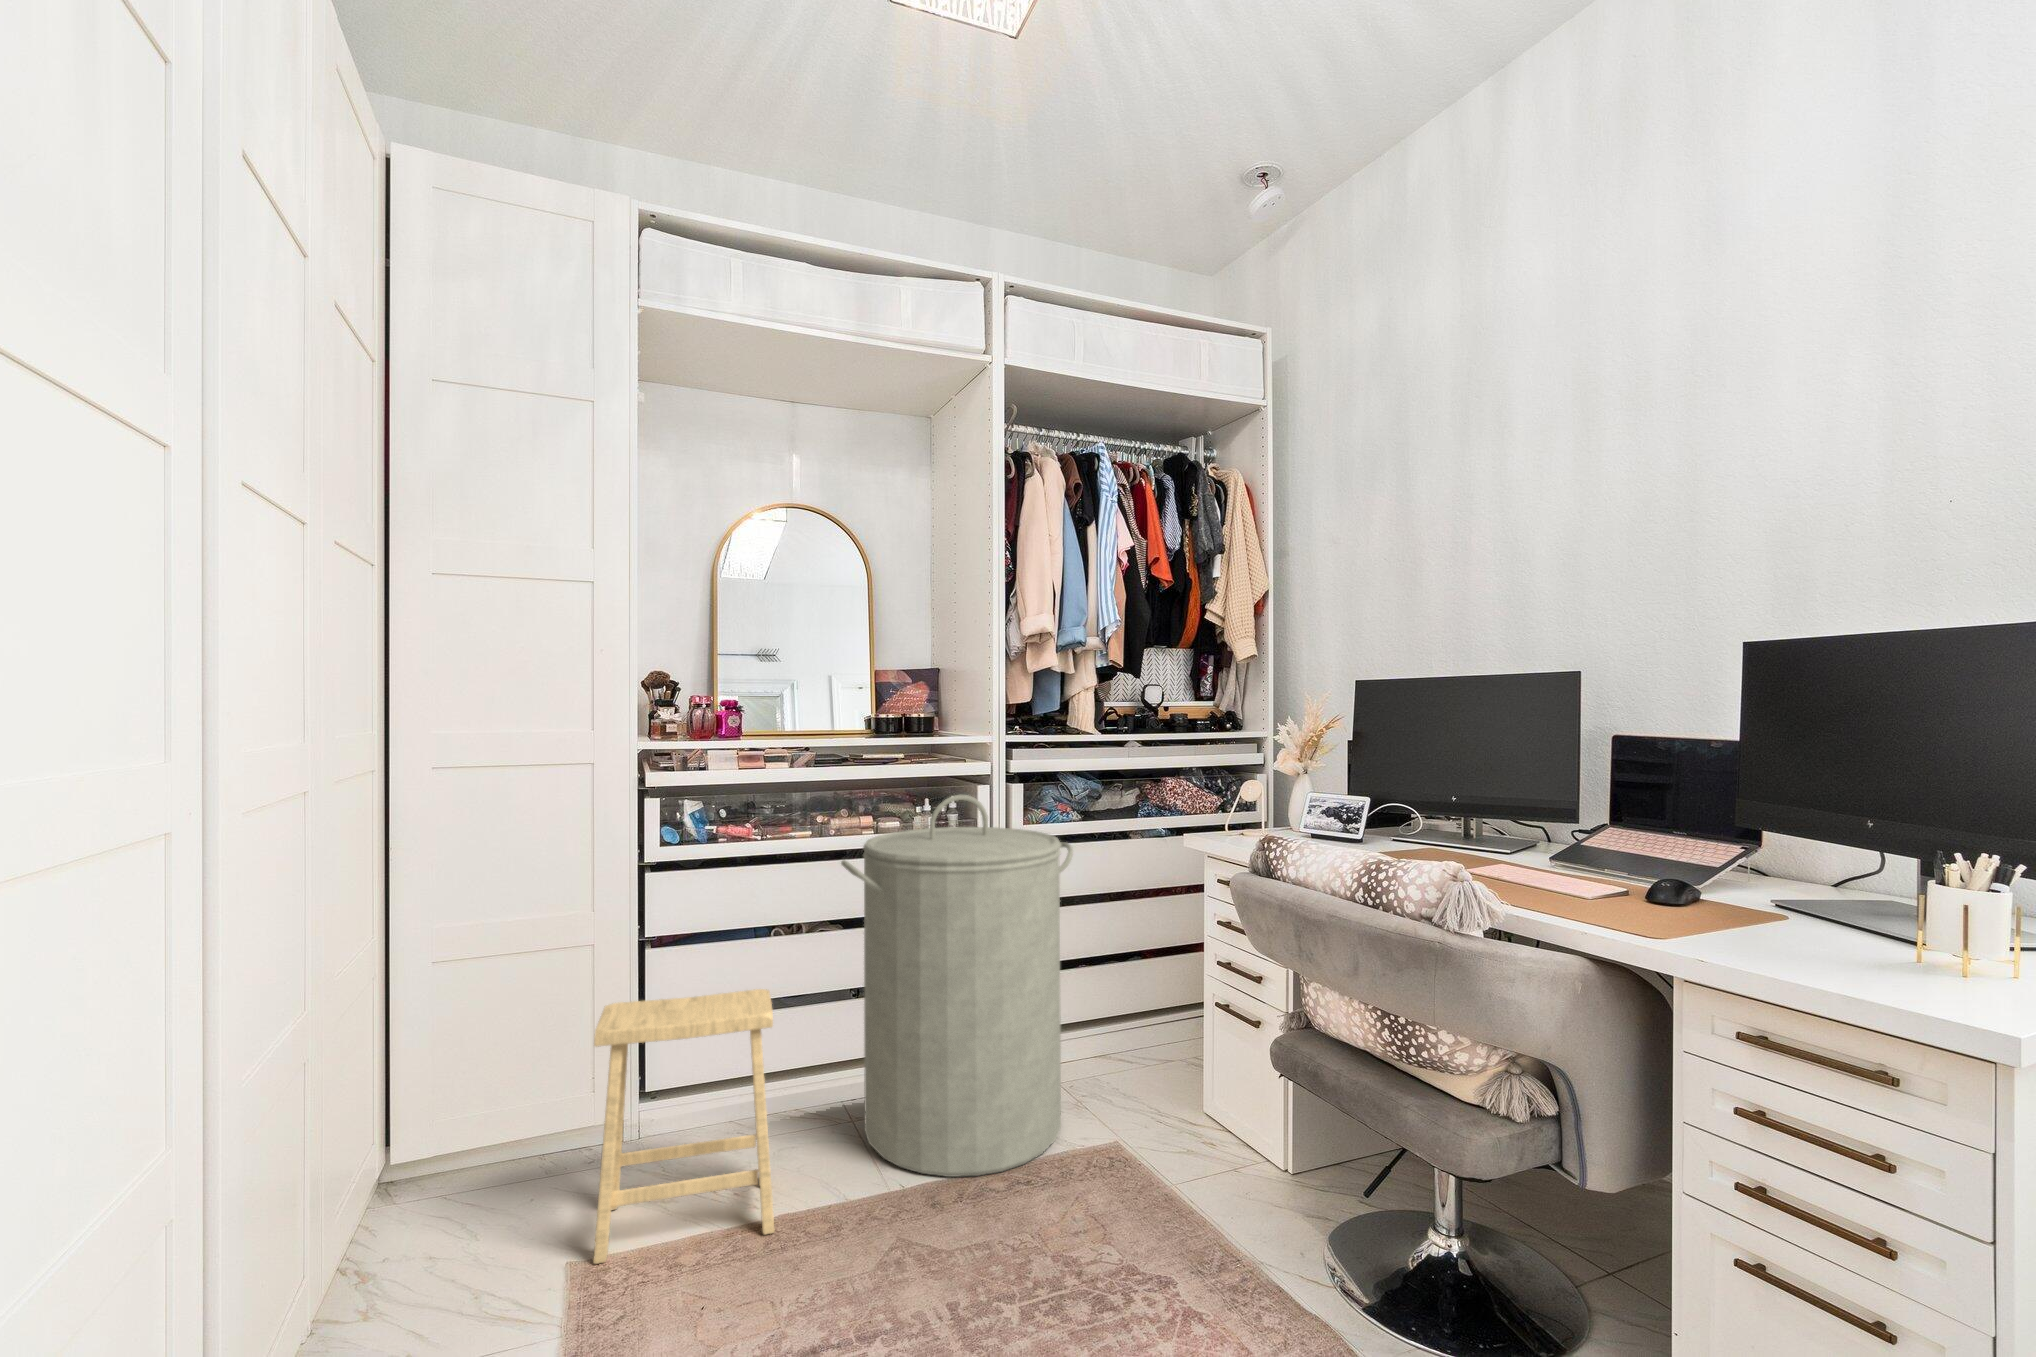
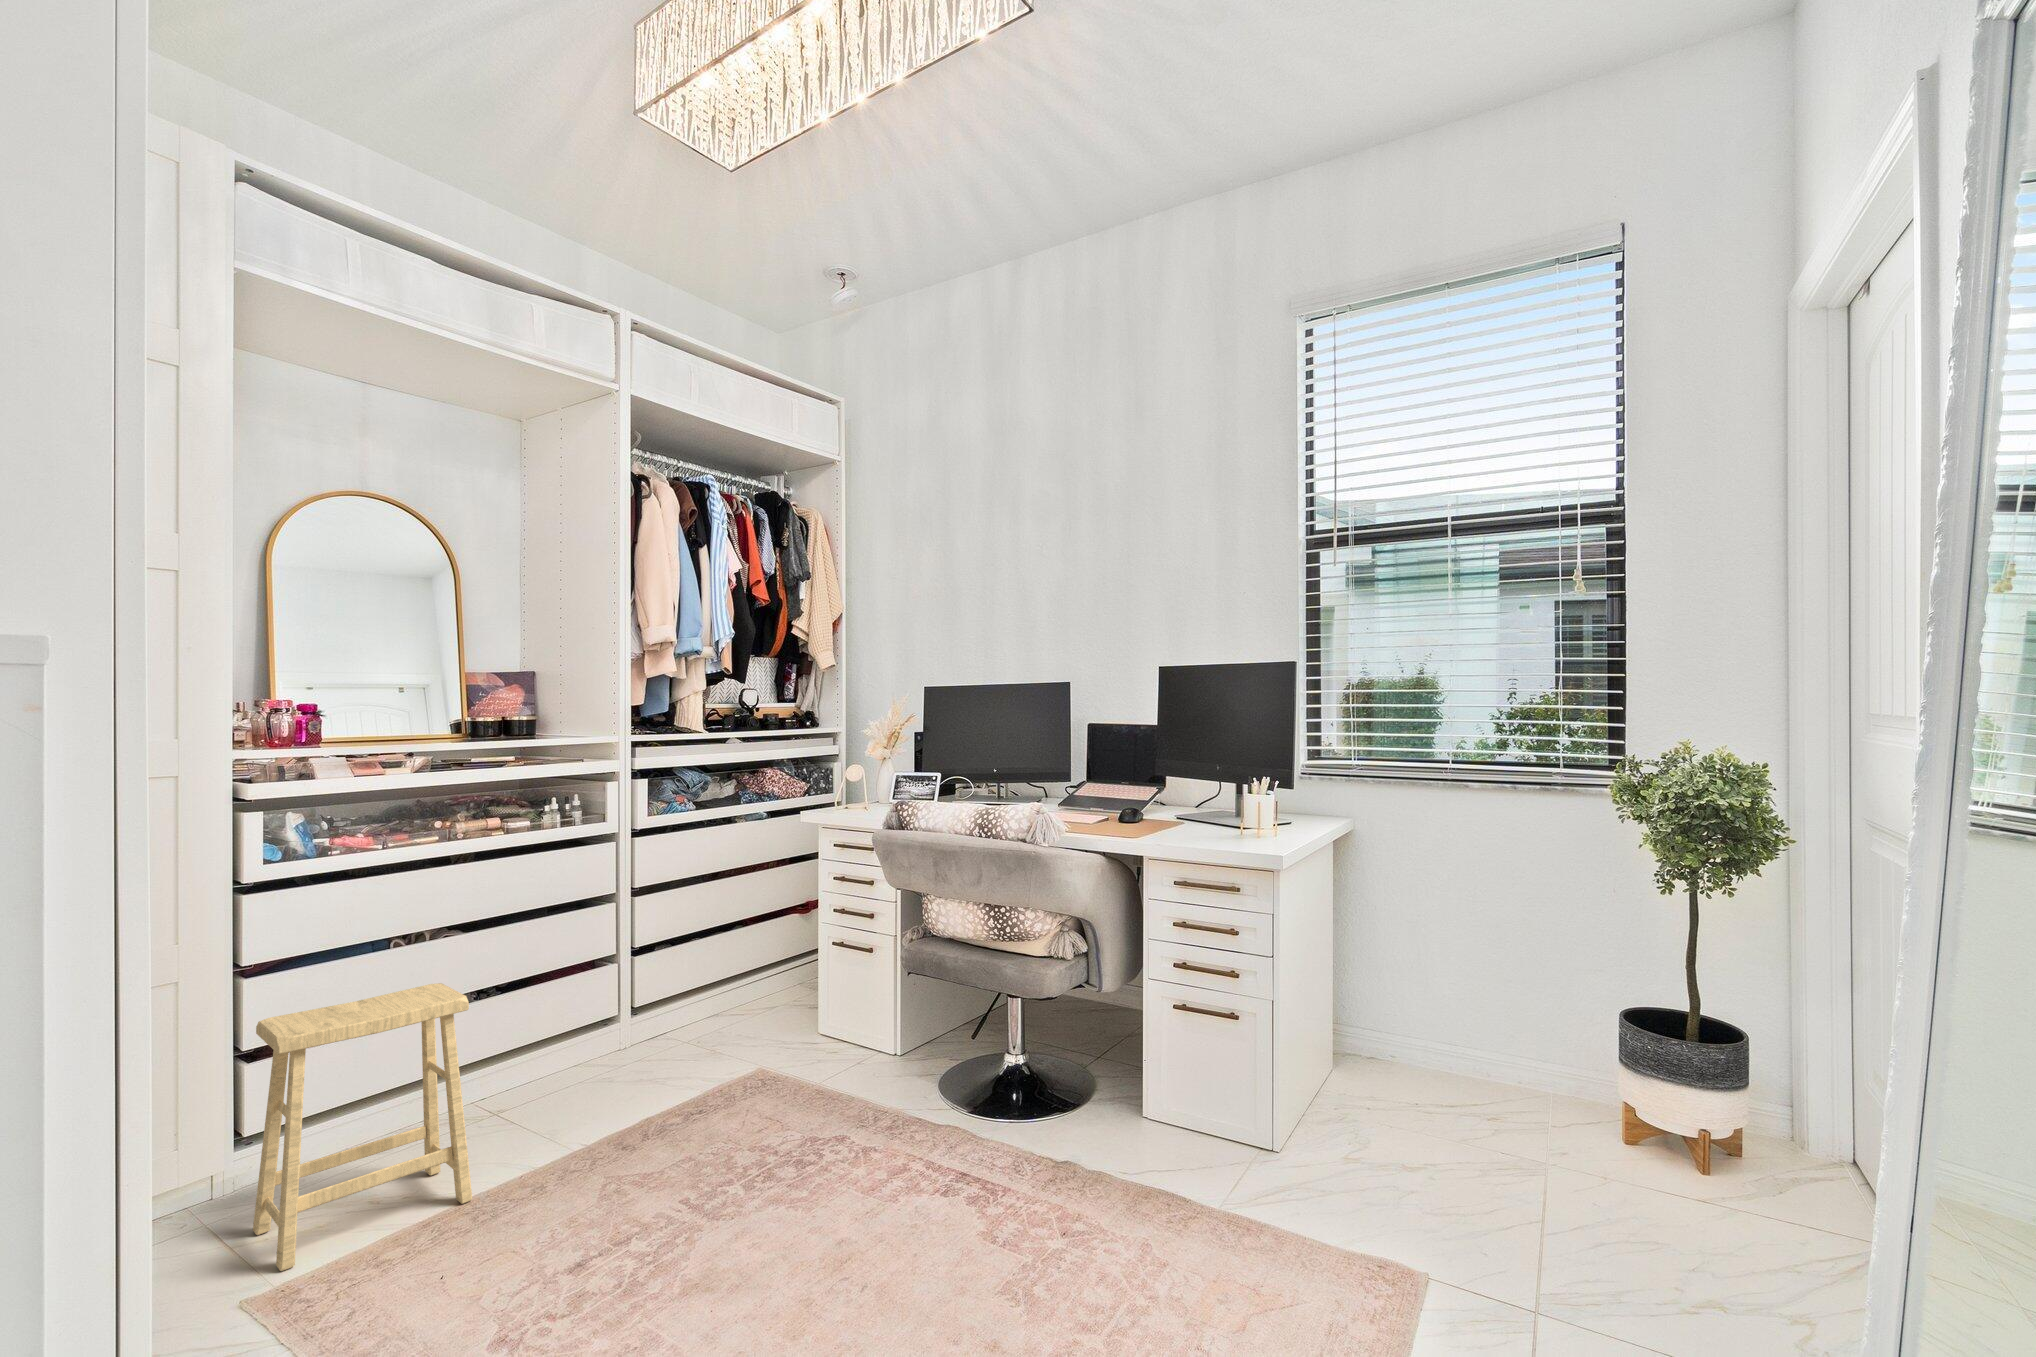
laundry hamper: present [841,795,1073,1177] -> none [498,789,711,1130]

